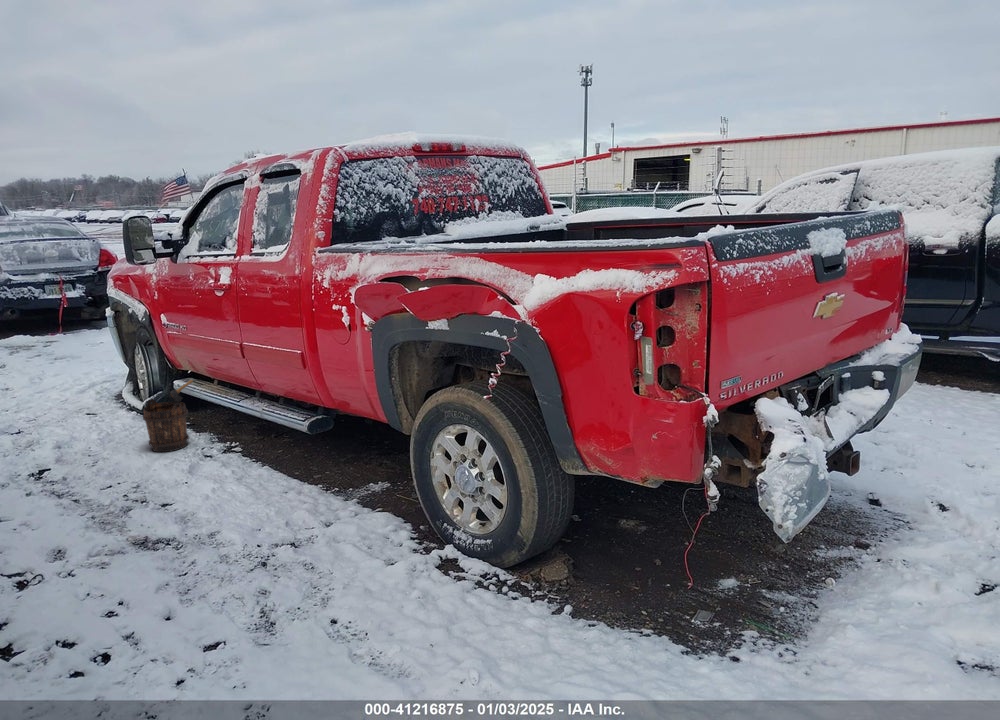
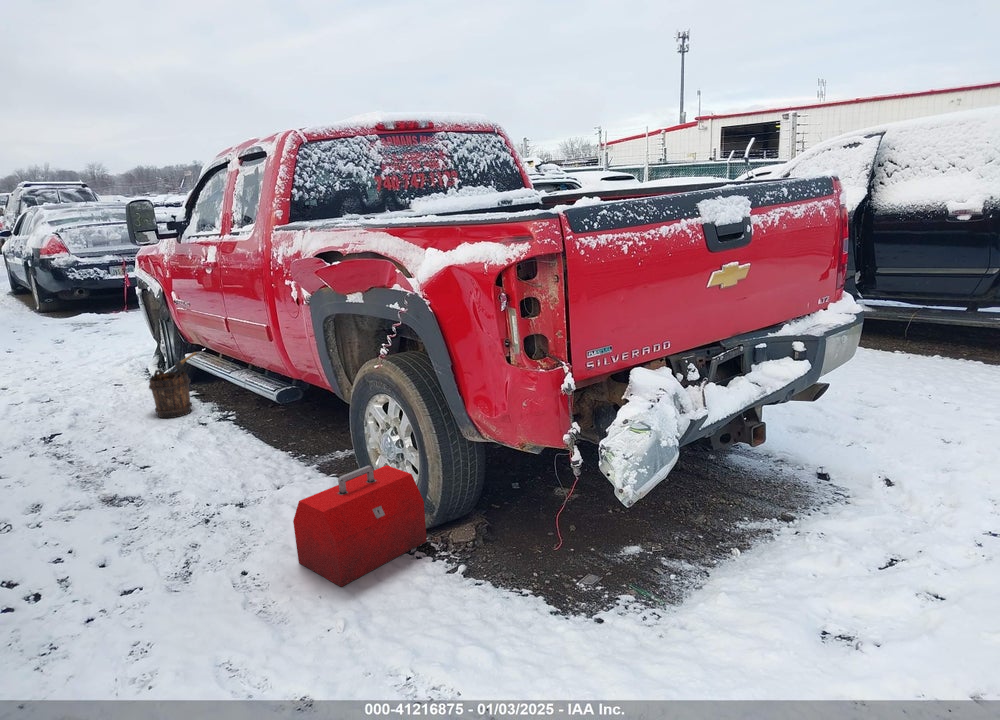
toolbox: none [384,501,515,635] -> present [293,465,427,587]

